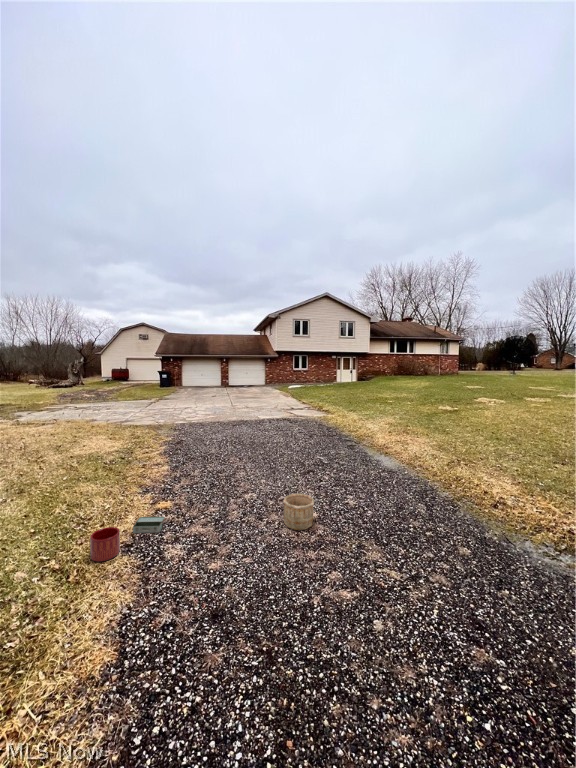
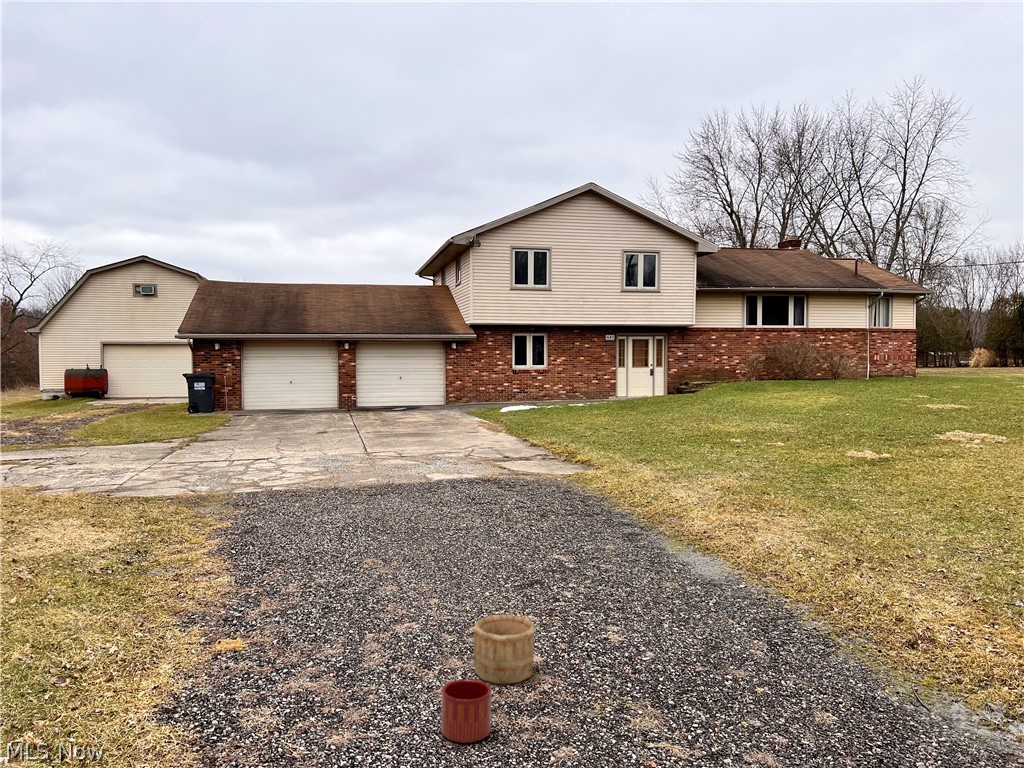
toolbox: present [133,517,165,533] -> none [173,661,235,690]
planter: present [90,527,120,562] -> present [441,679,491,743]

